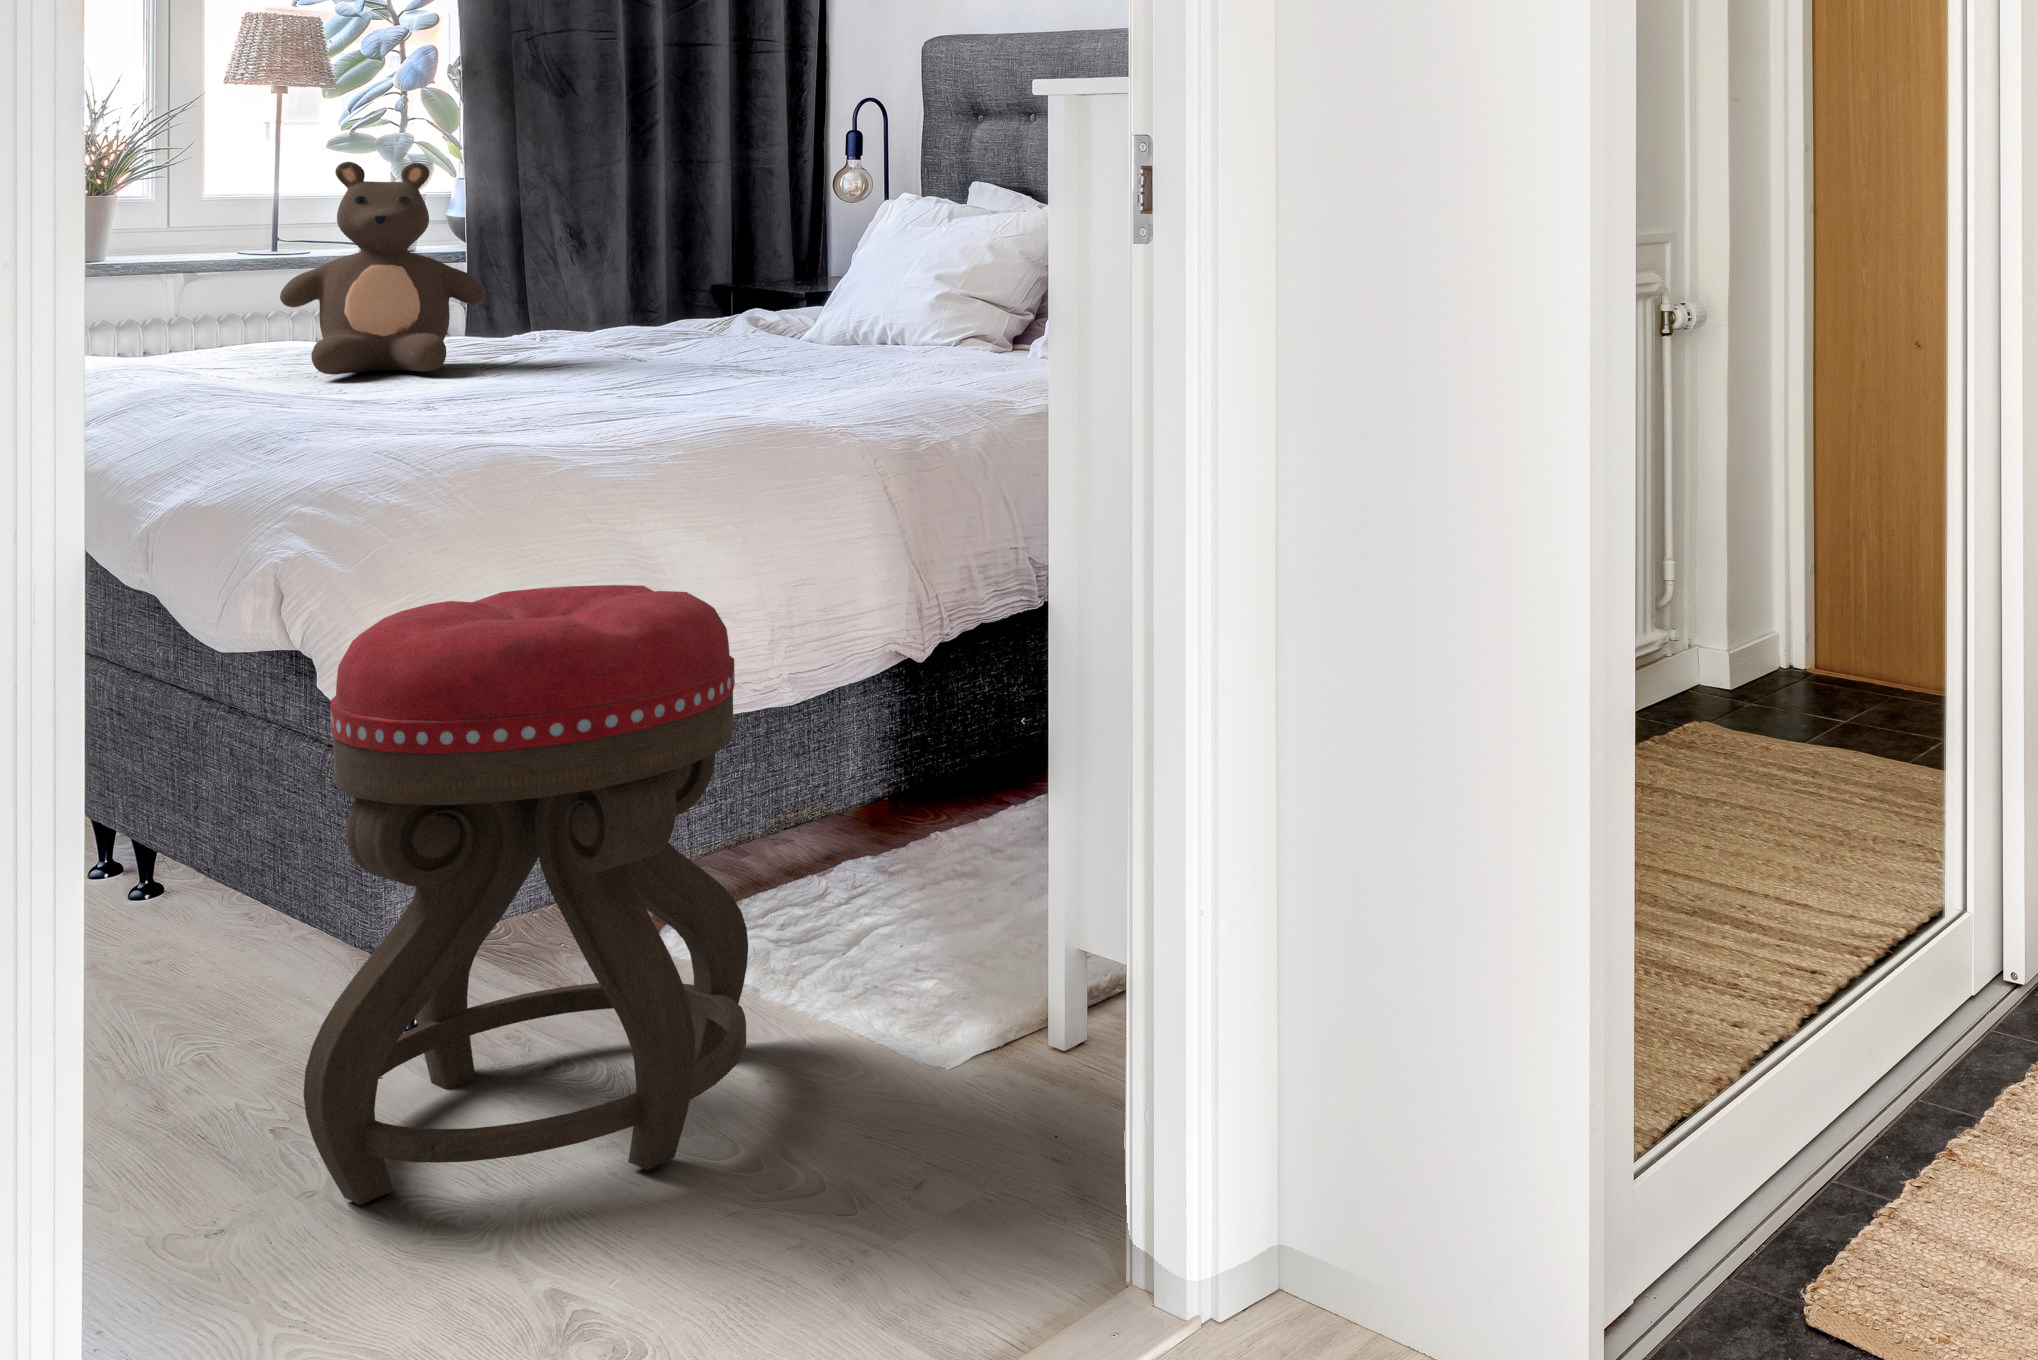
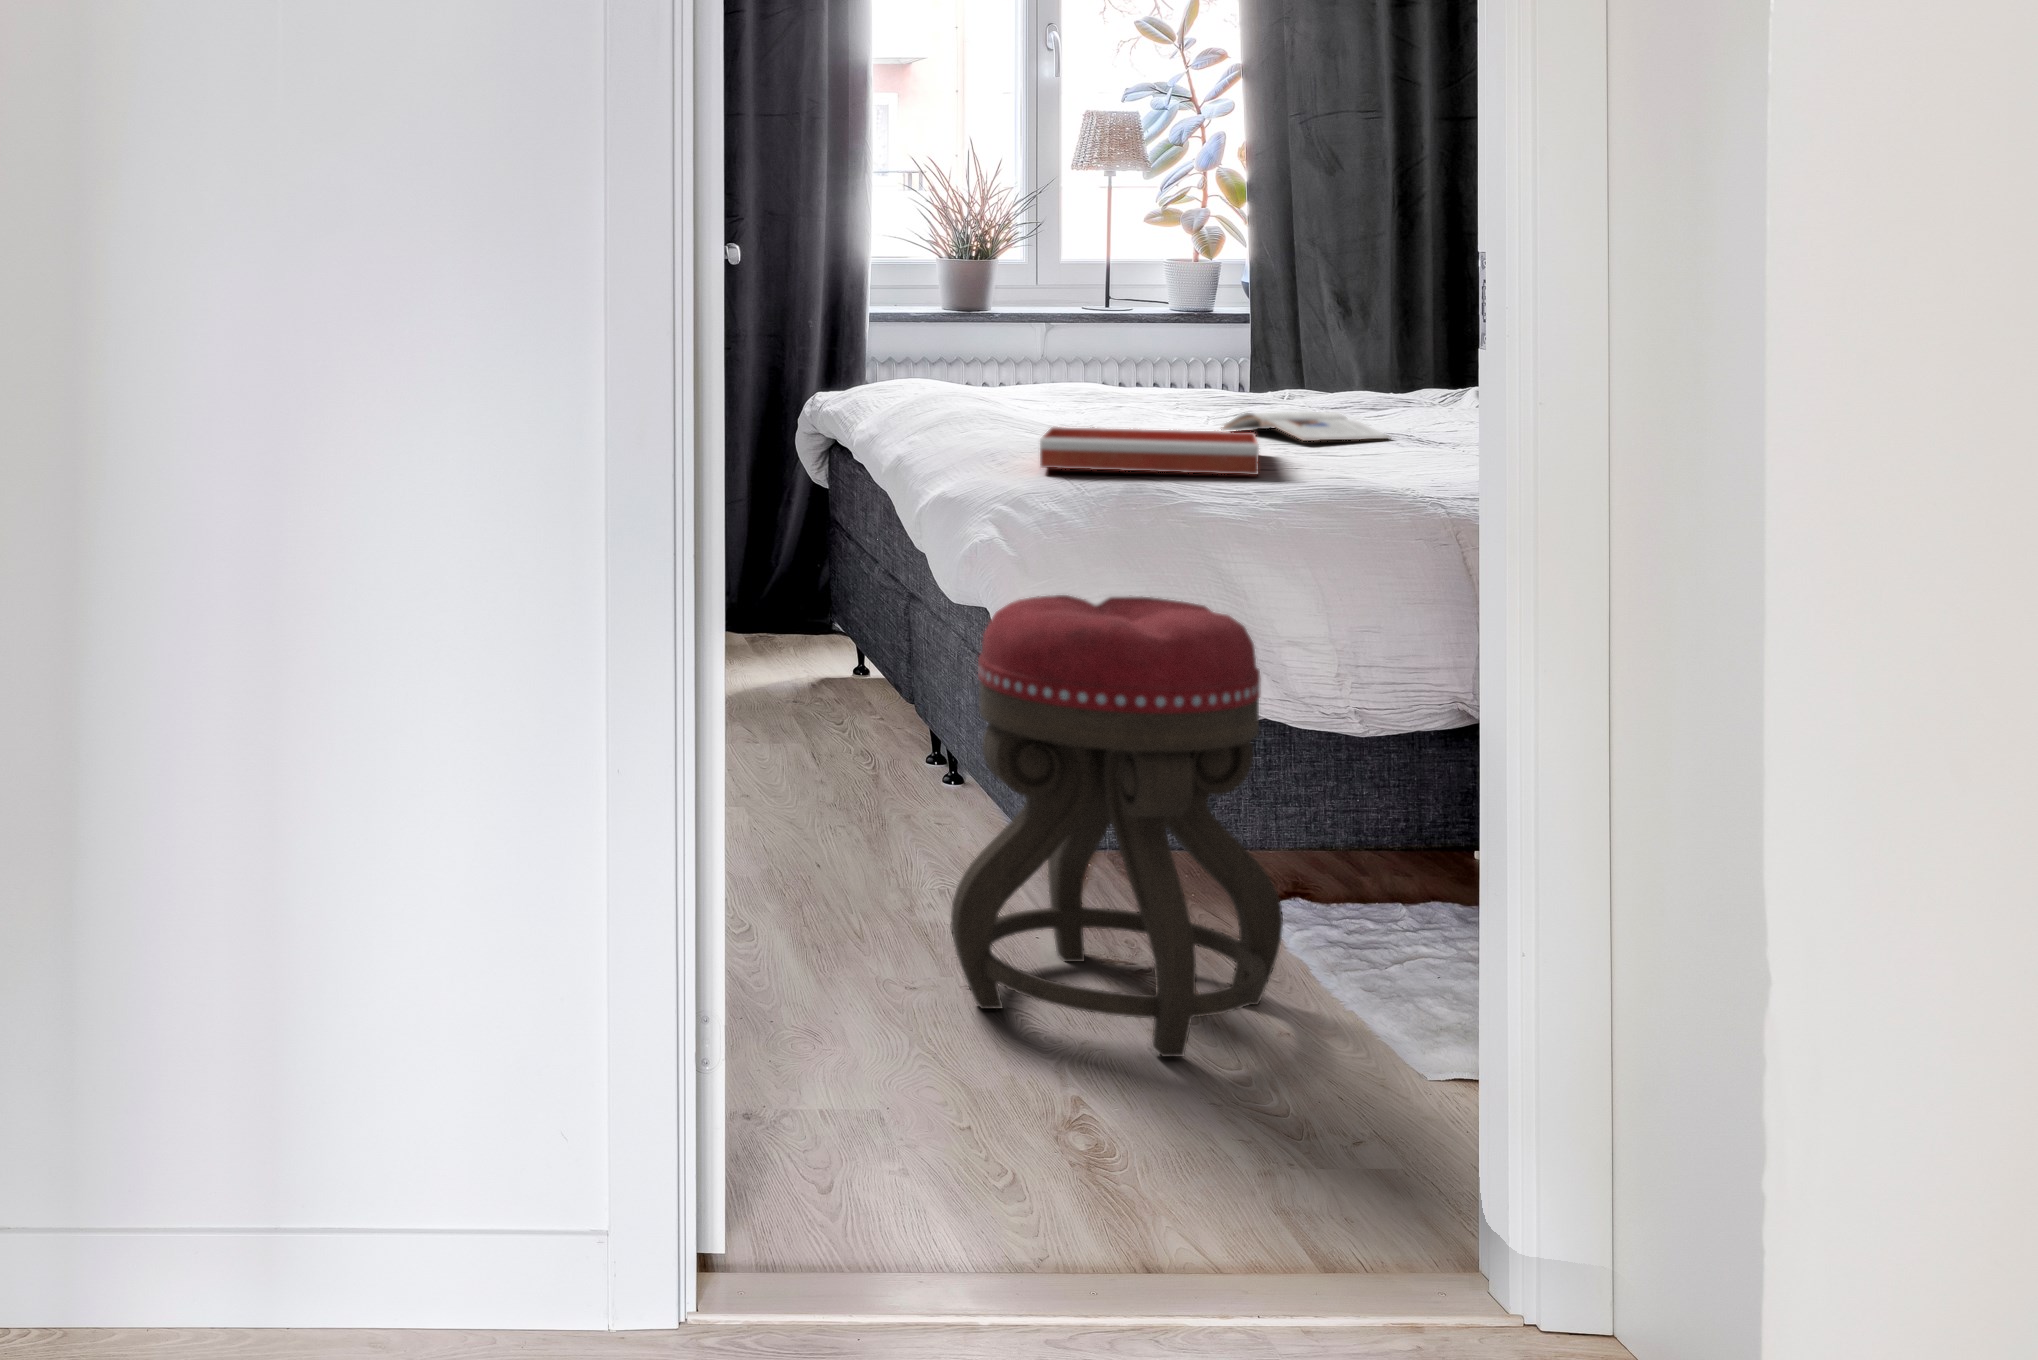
teddy bear: present [280,162,486,375] -> none [1063,244,1210,416]
magazine: none [524,353,734,385] -> present [1221,412,1390,441]
tray: none [318,378,633,442] -> present [1040,427,1259,475]

